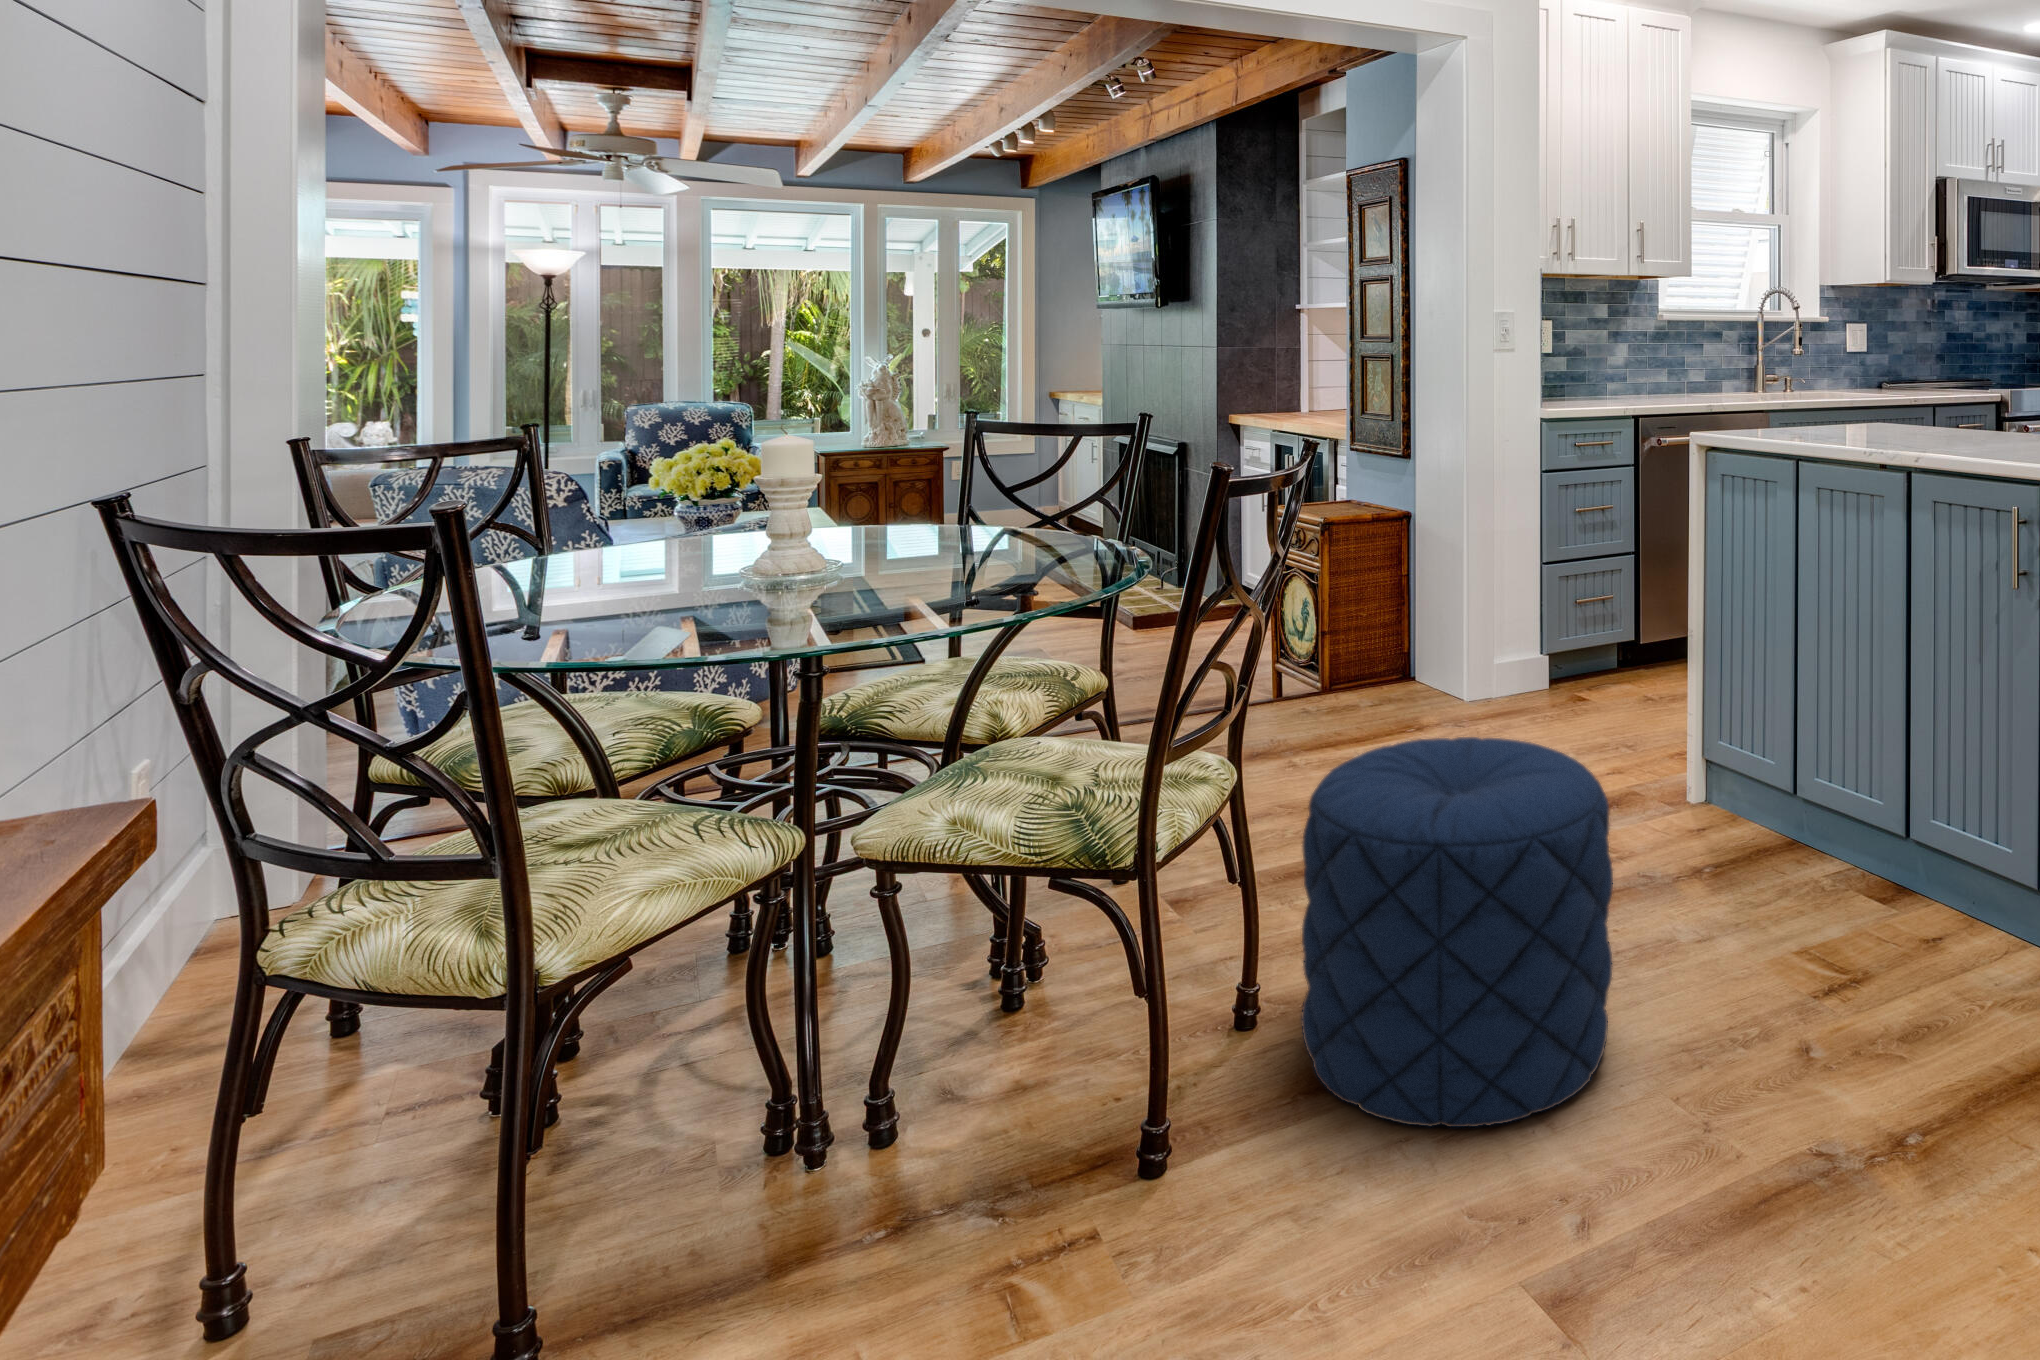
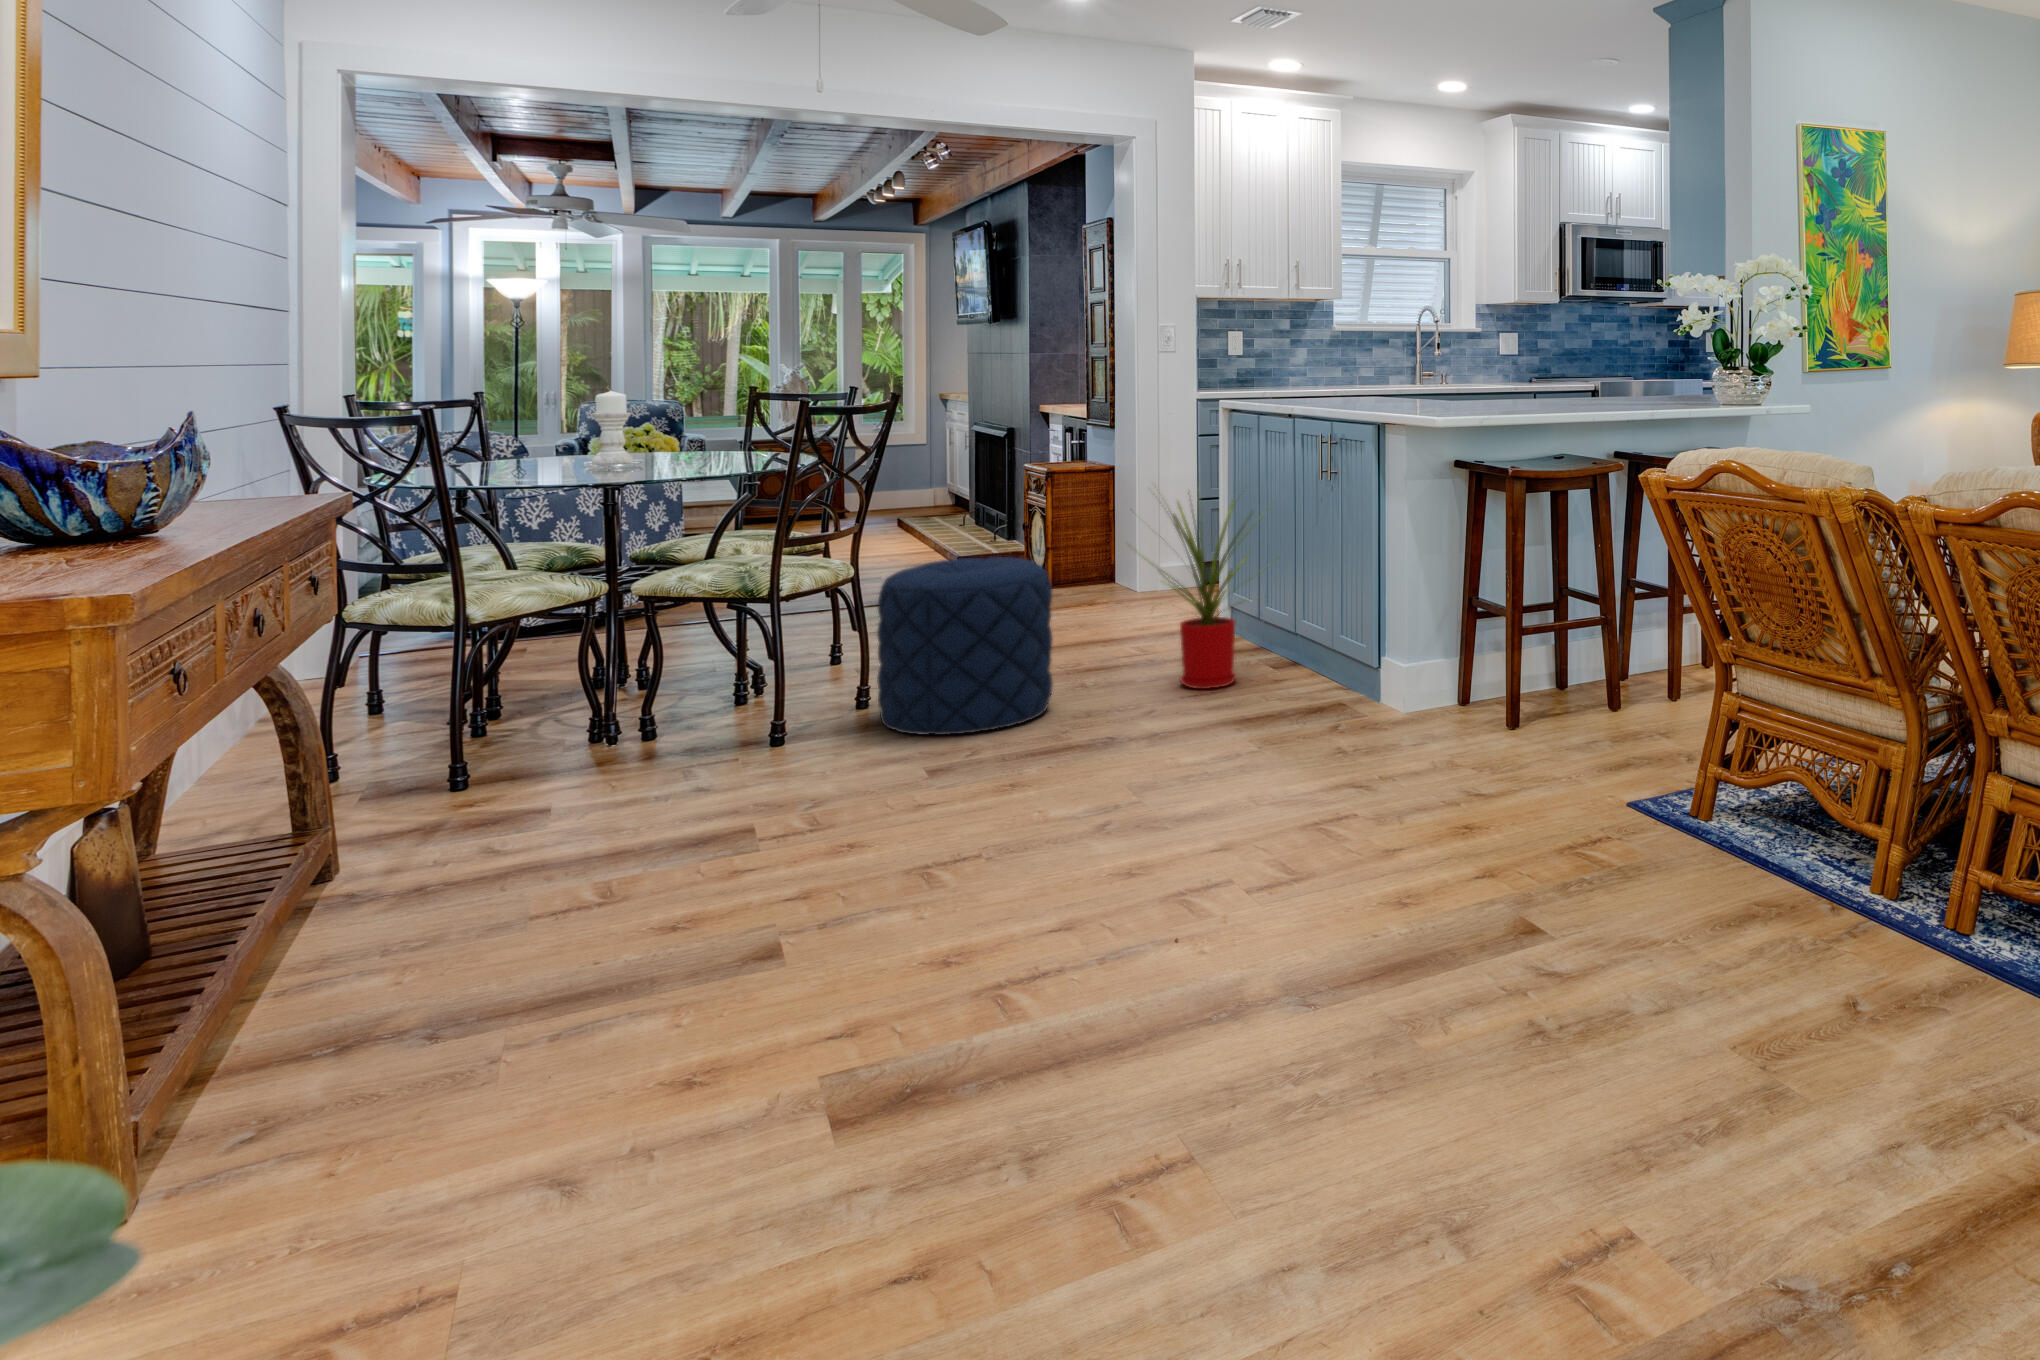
house plant: none [1658,580,1936,961] -> present [1136,493,1271,689]

